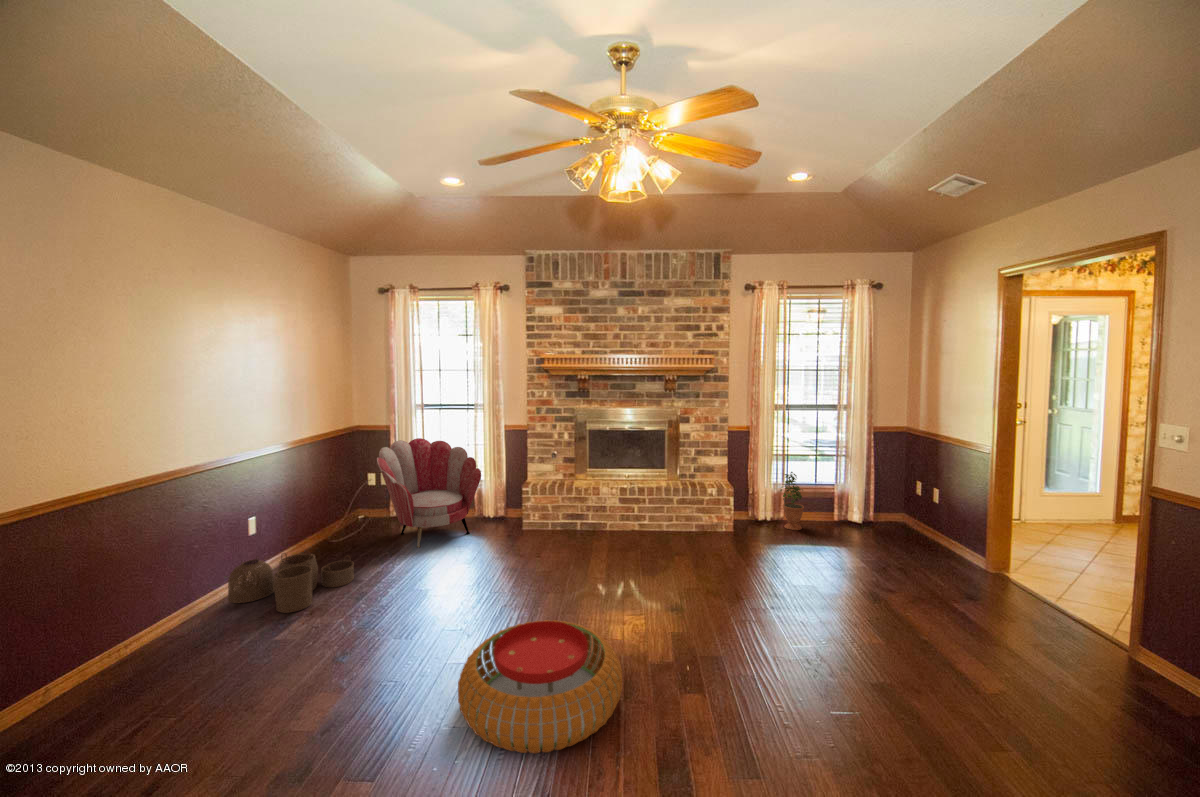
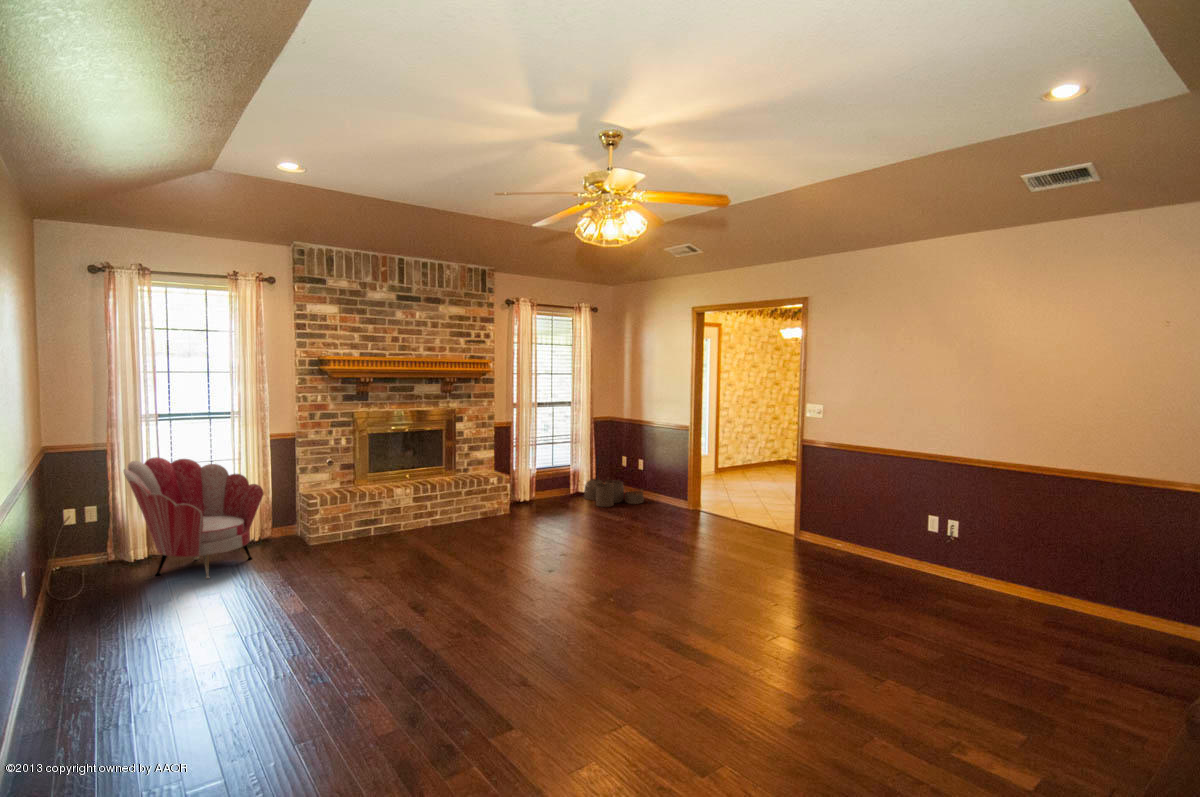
potted plant: present [780,472,804,530] -> none [539,457,557,505]
woven basket: present [228,553,354,613] -> present [584,479,643,507]
pouf: present [458,620,622,754] -> none [440,559,563,633]

